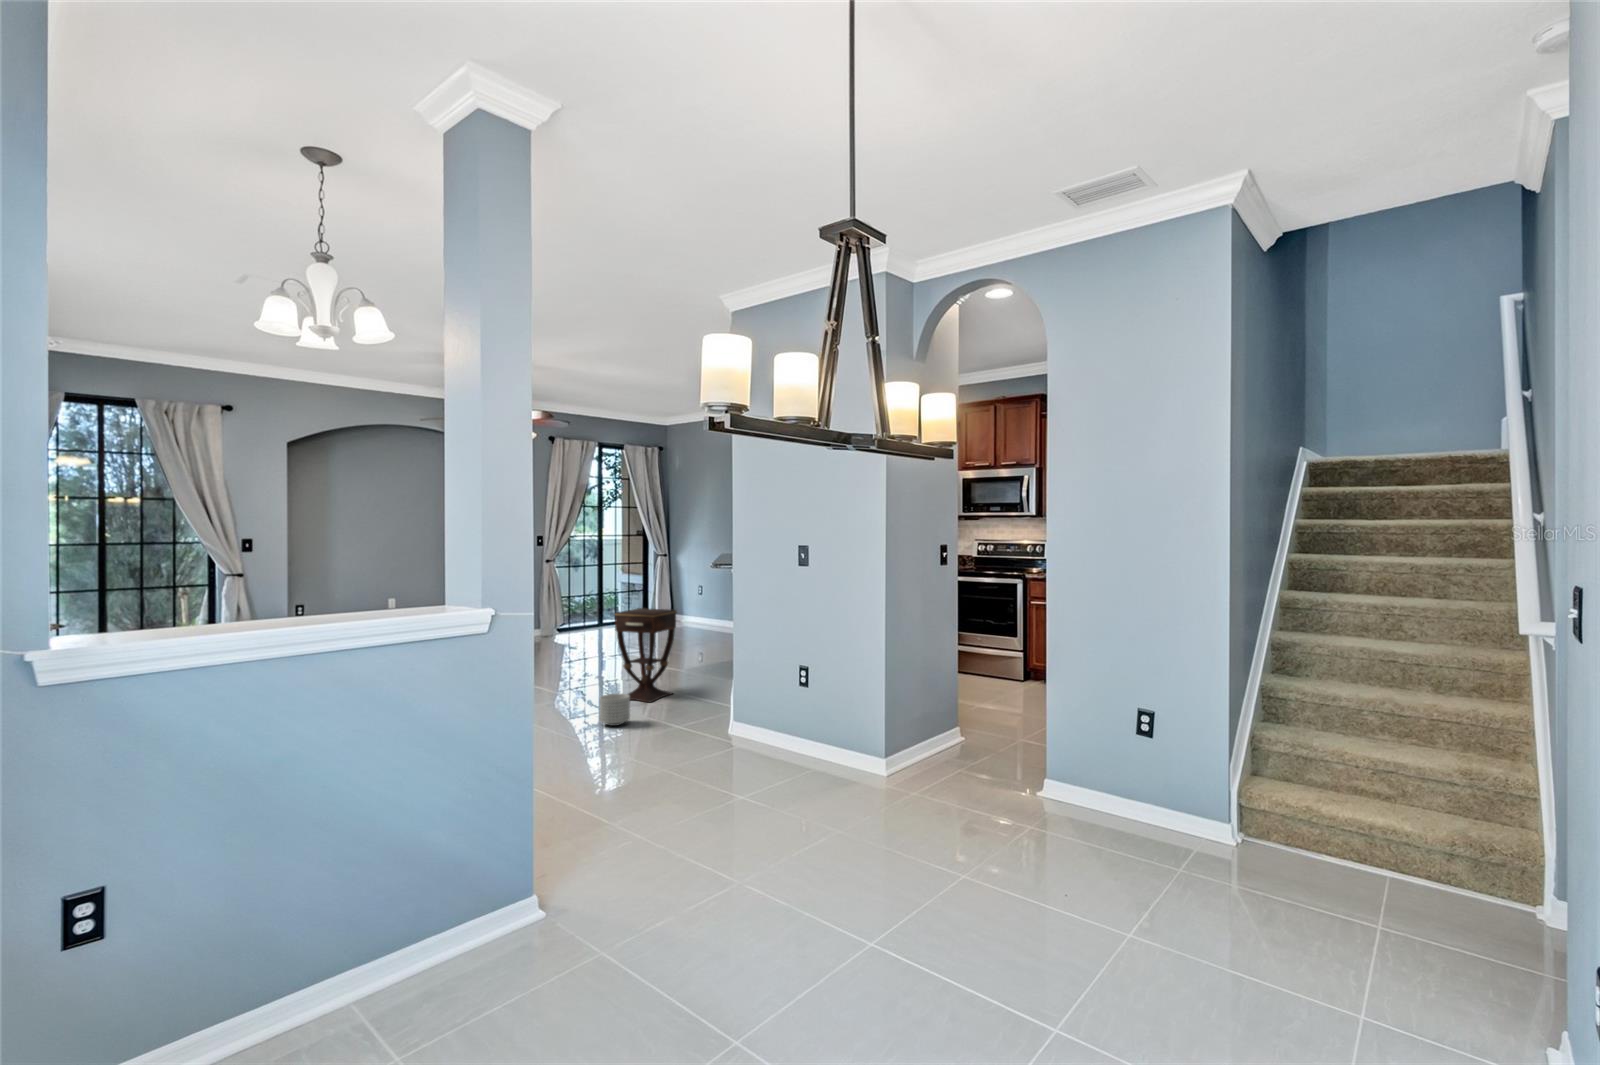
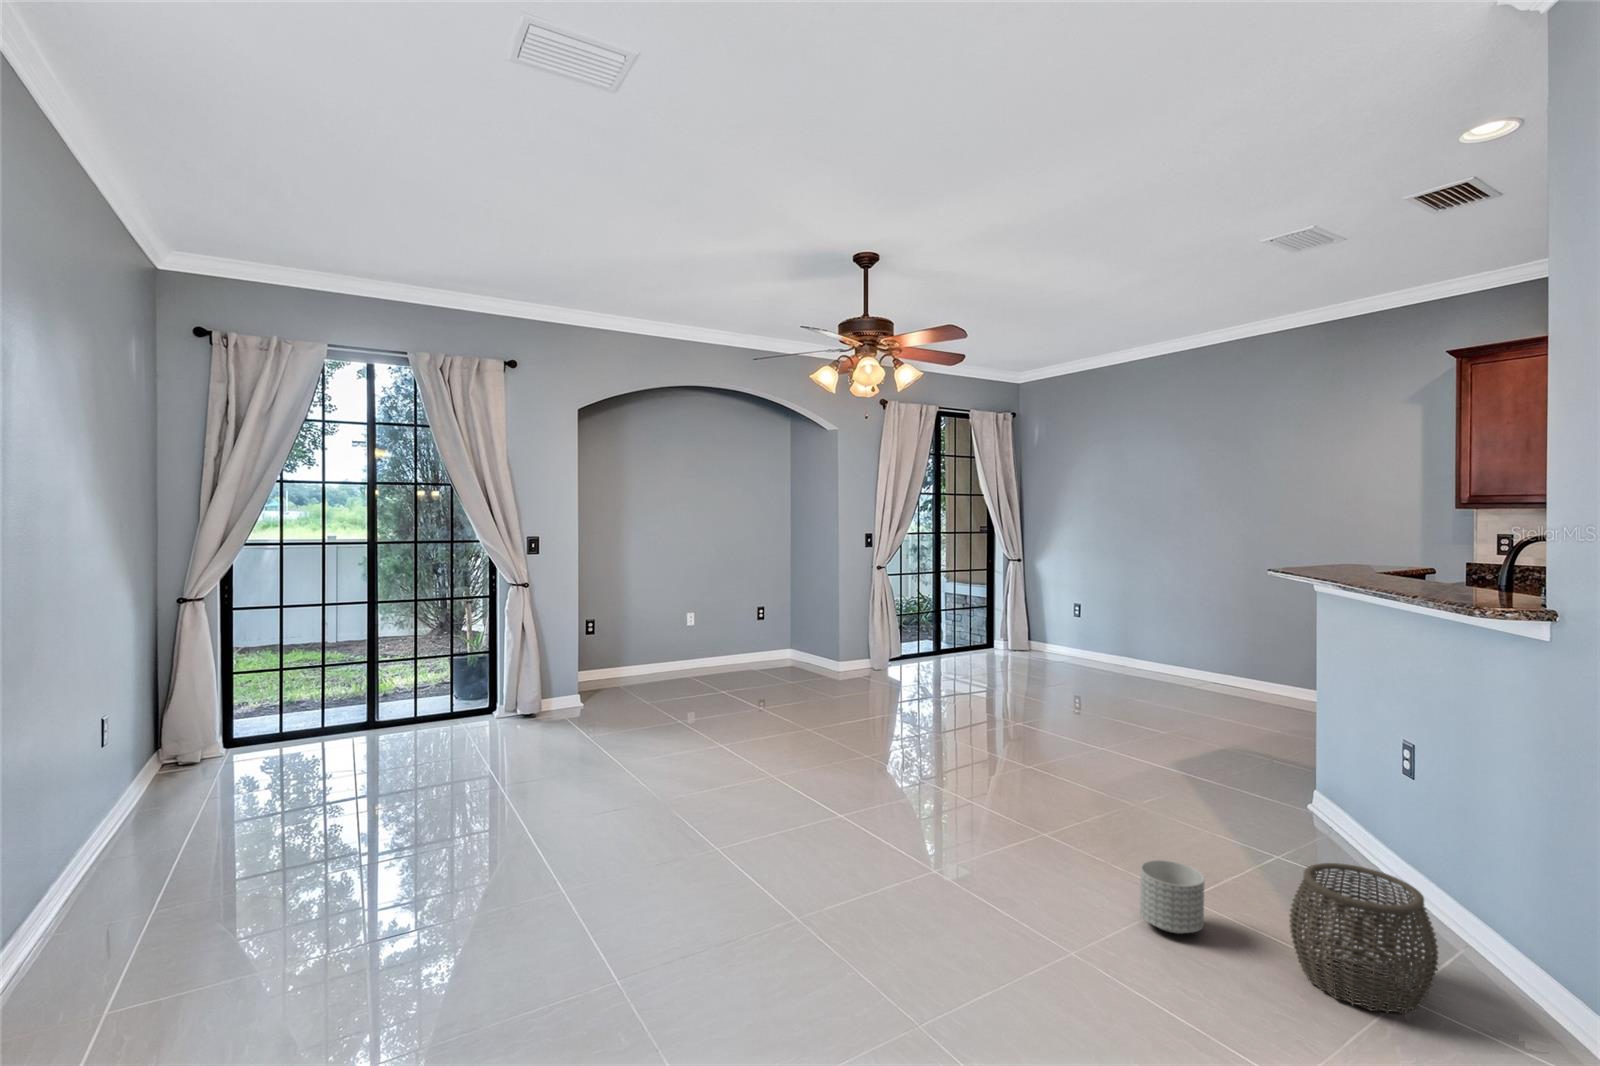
side table: present [615,608,677,702] -> none [1100,671,1204,855]
woven basket: none [654,681,710,738] -> present [1289,863,1438,1013]

